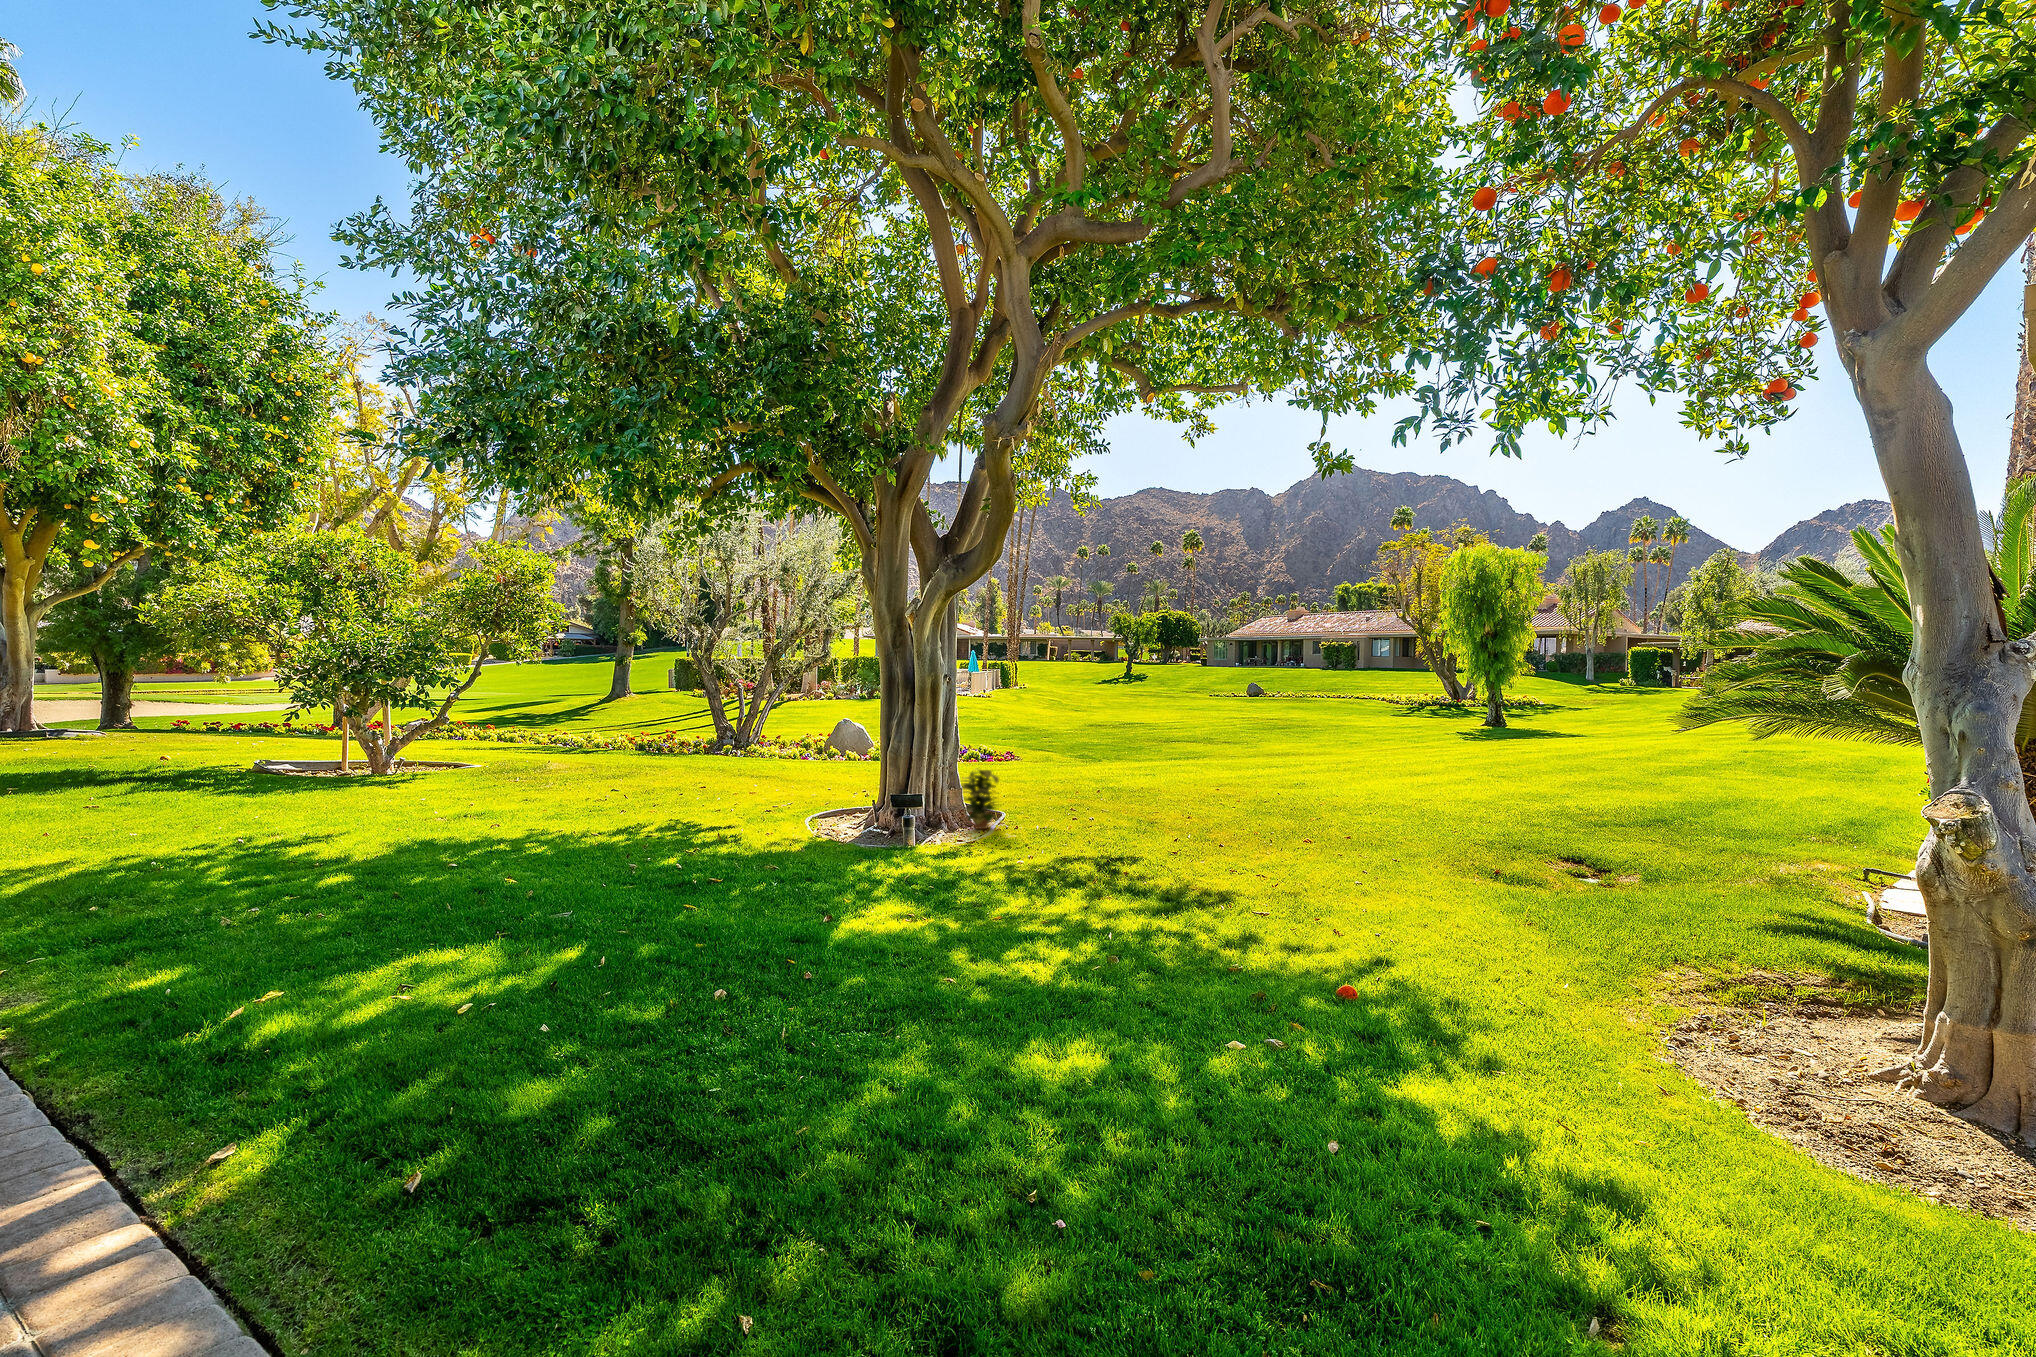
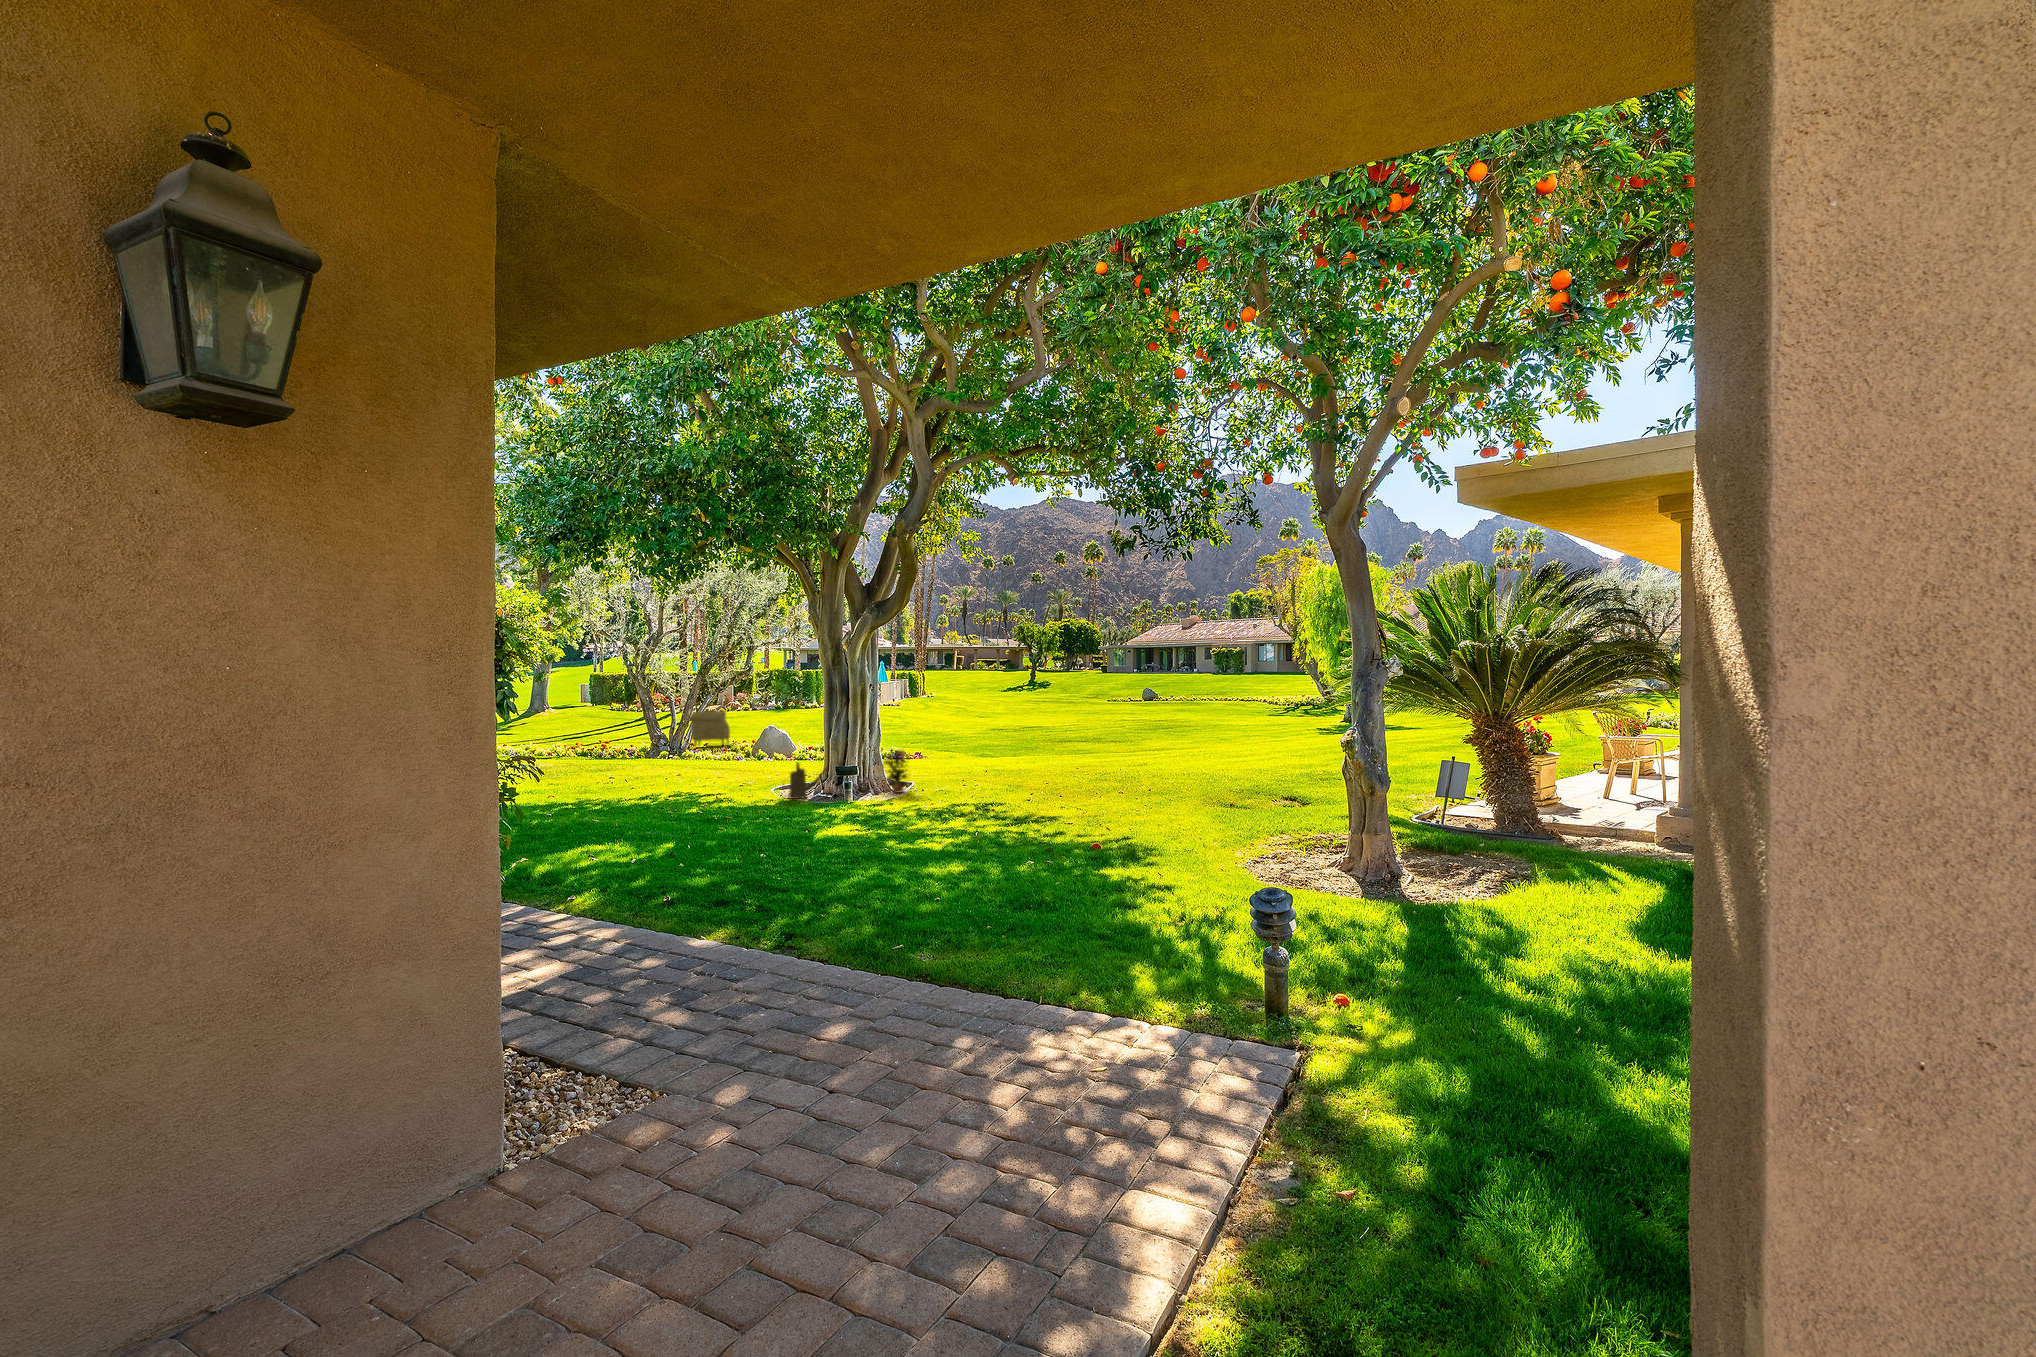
chair: none [753,701,799,744] -> present [690,711,730,747]
watering can: none [819,784,883,837] -> present [789,762,827,799]

